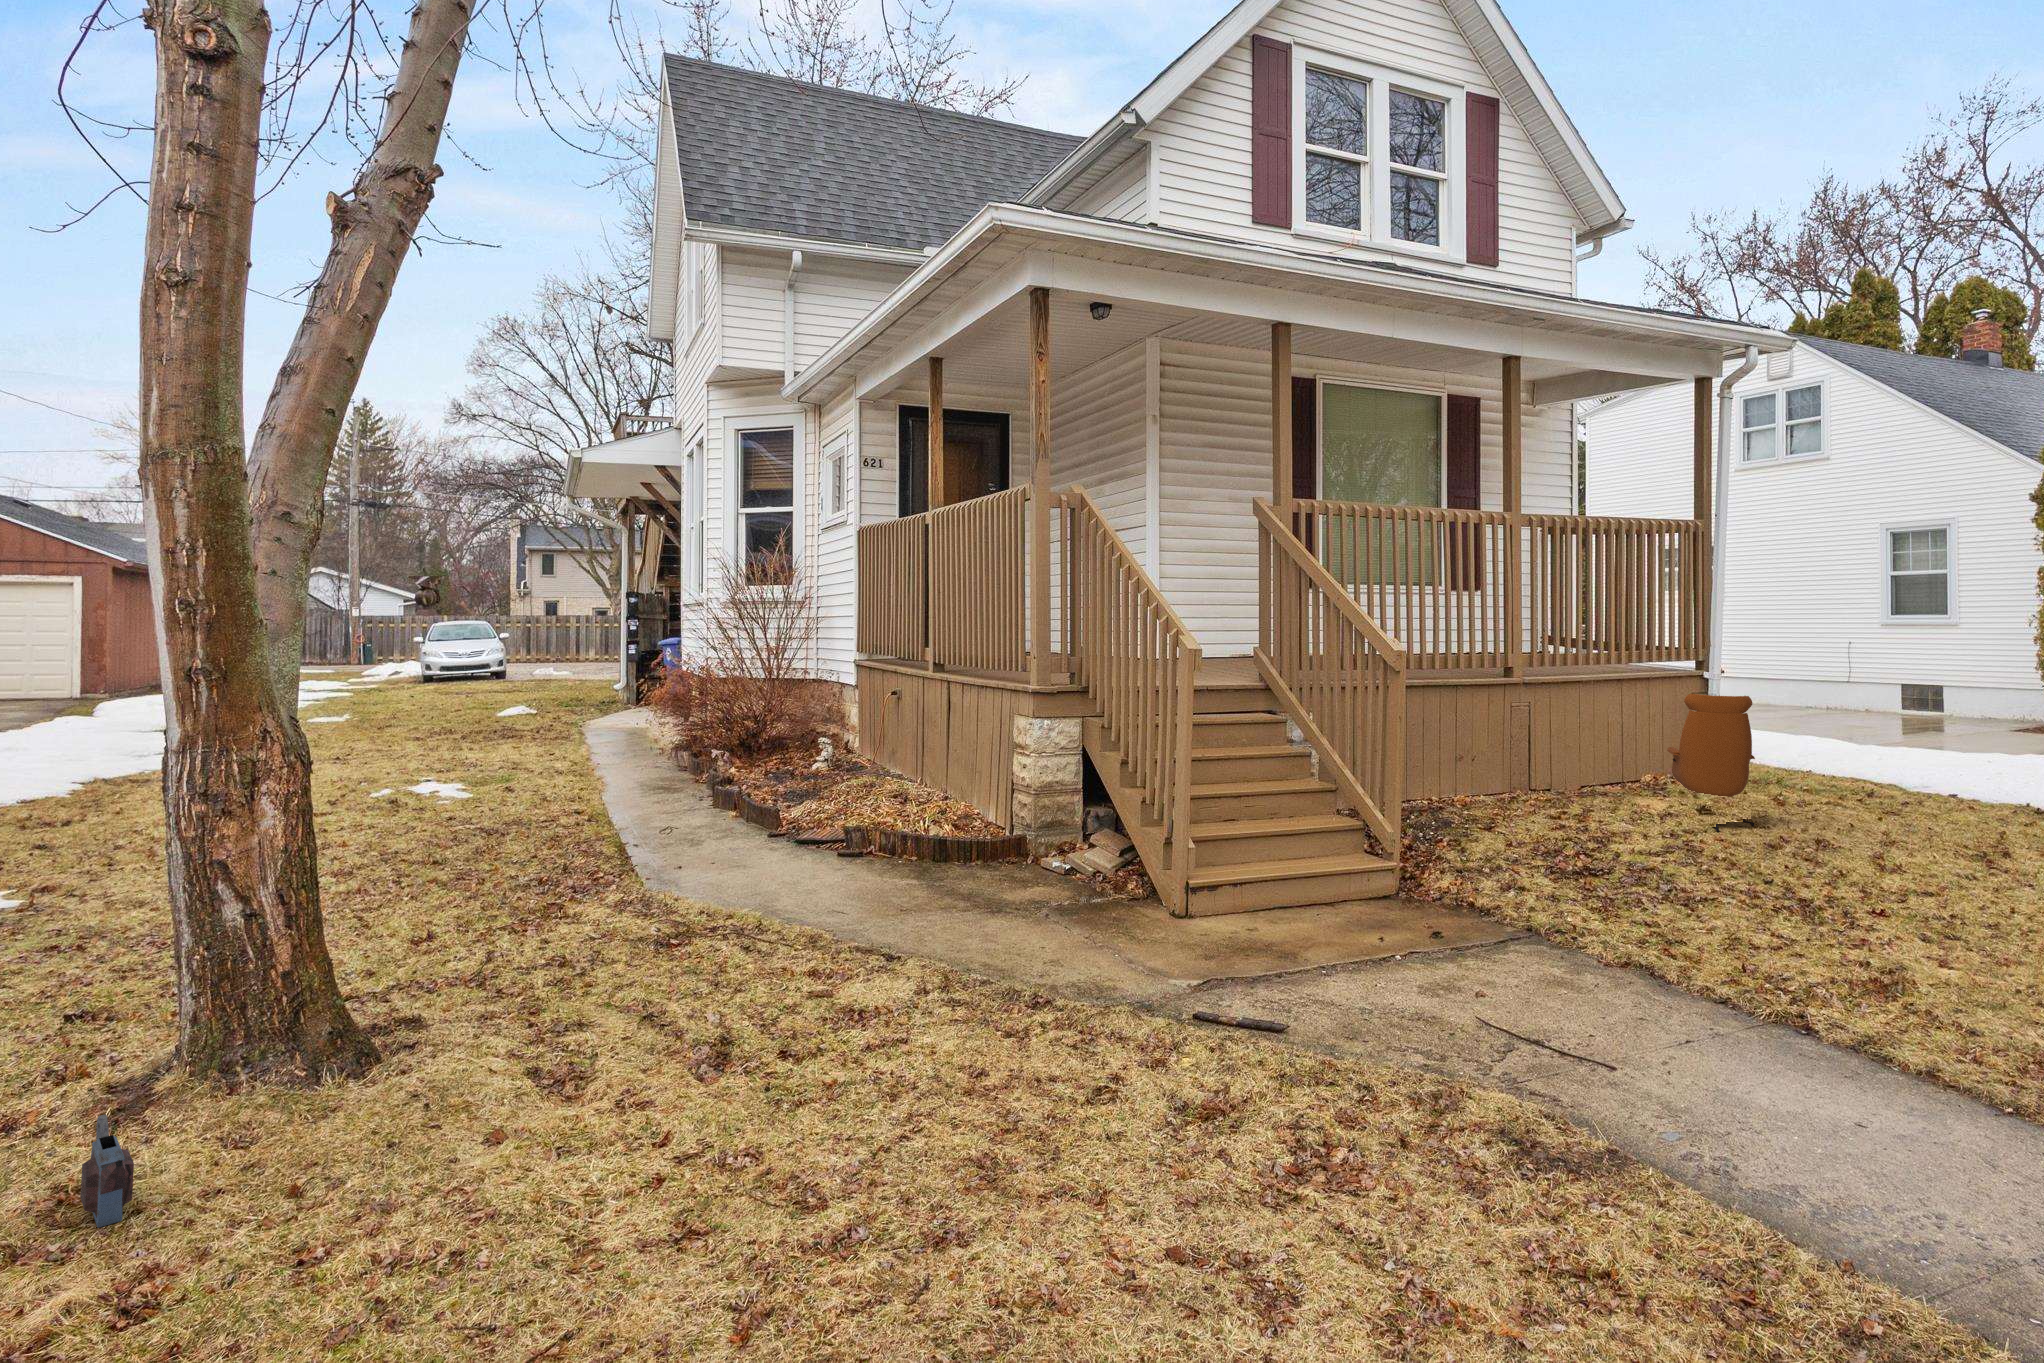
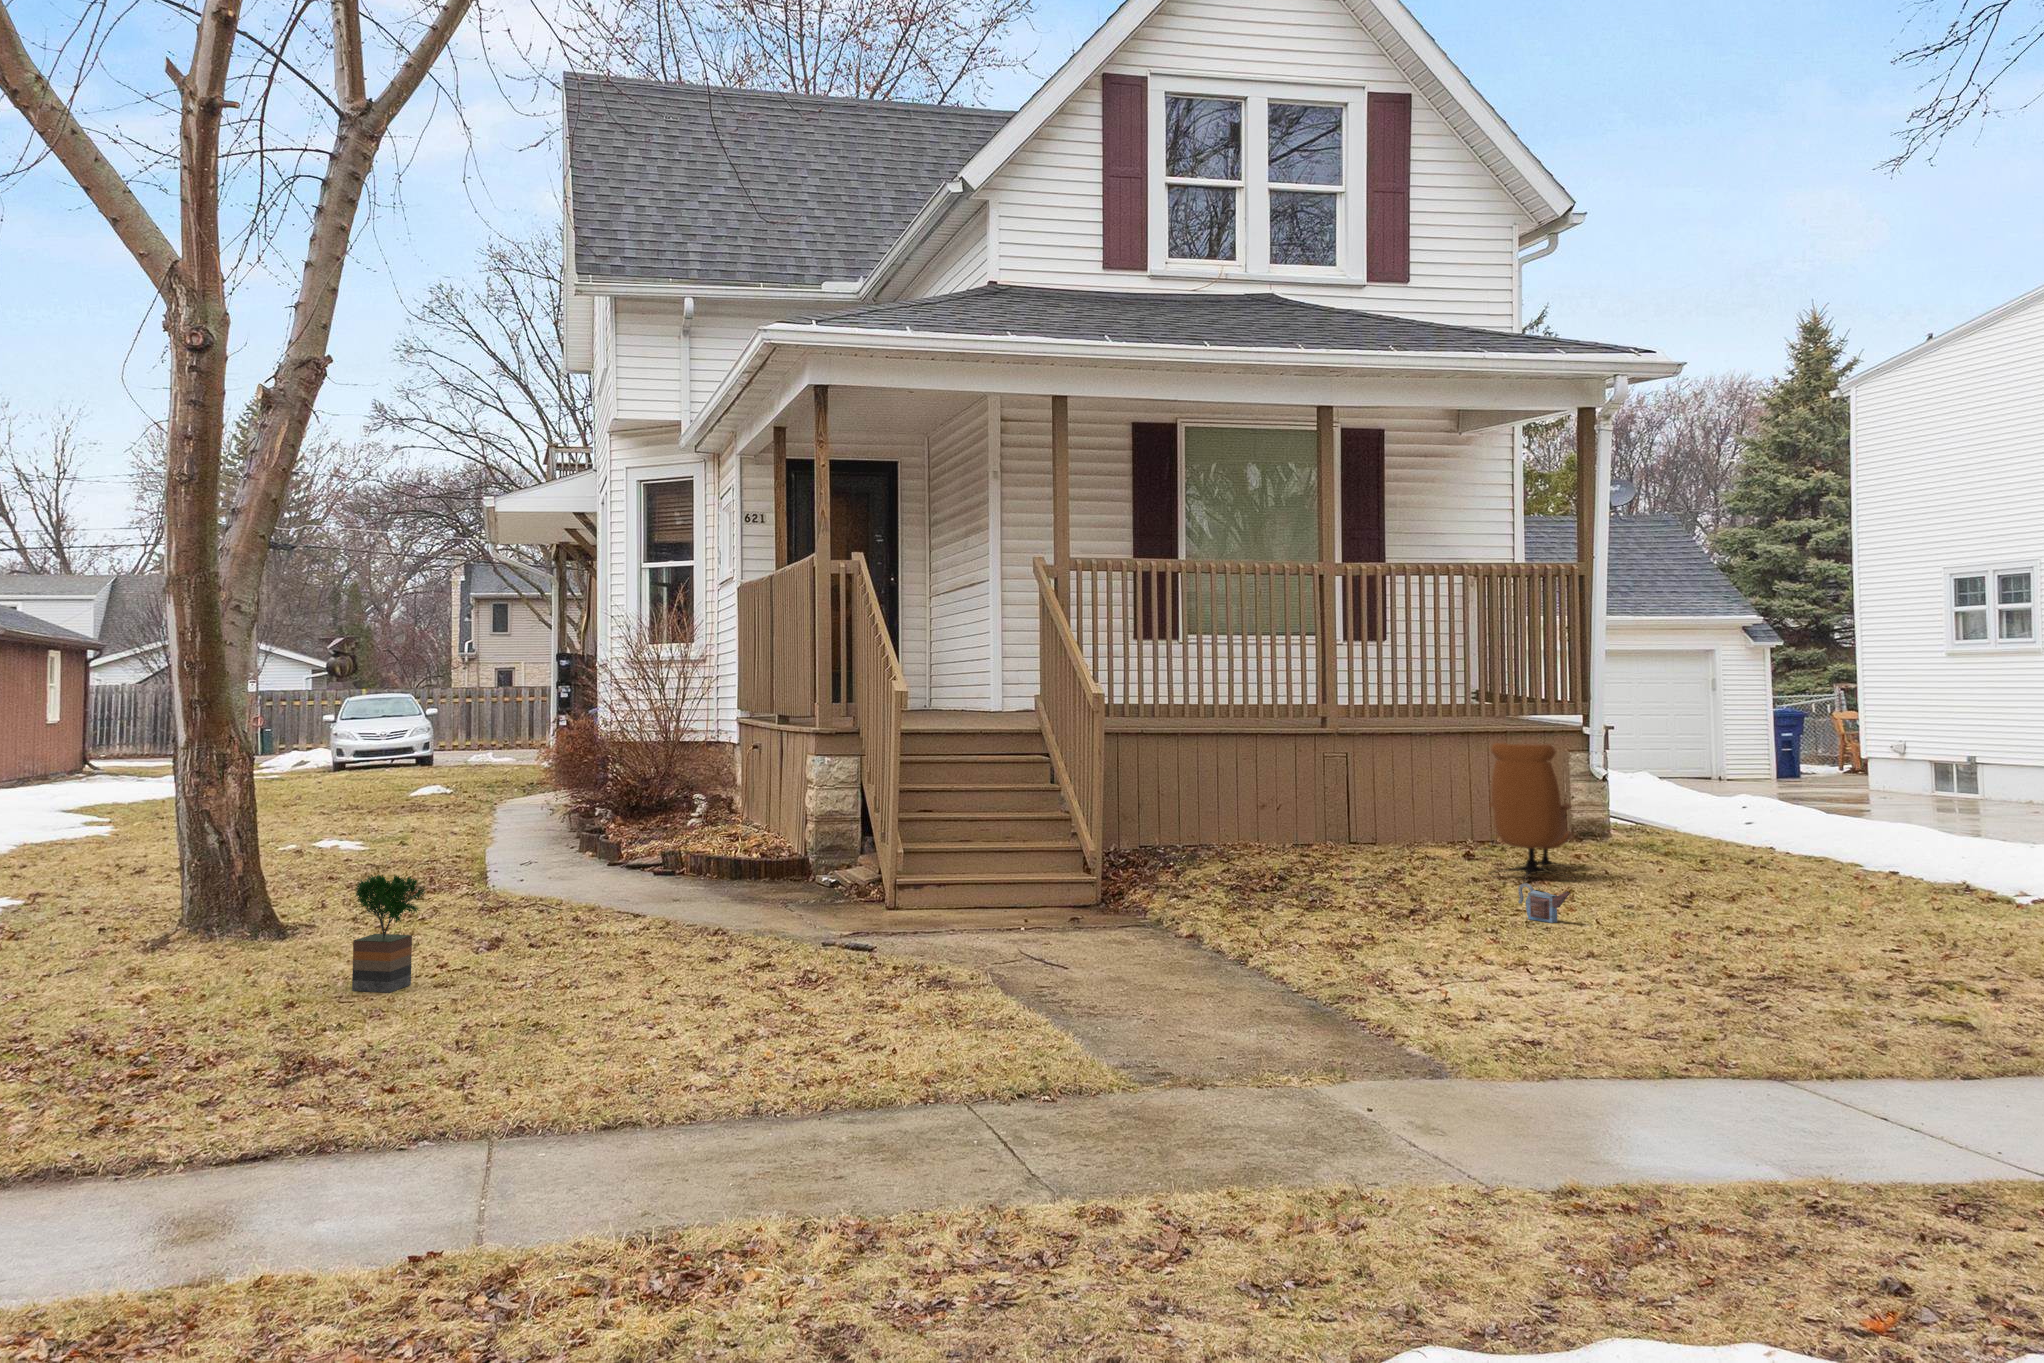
potted tree: none [493,1009,635,1242] -> present [352,875,426,993]
watering can: present [80,1114,134,1228] -> present [1518,883,1570,923]

